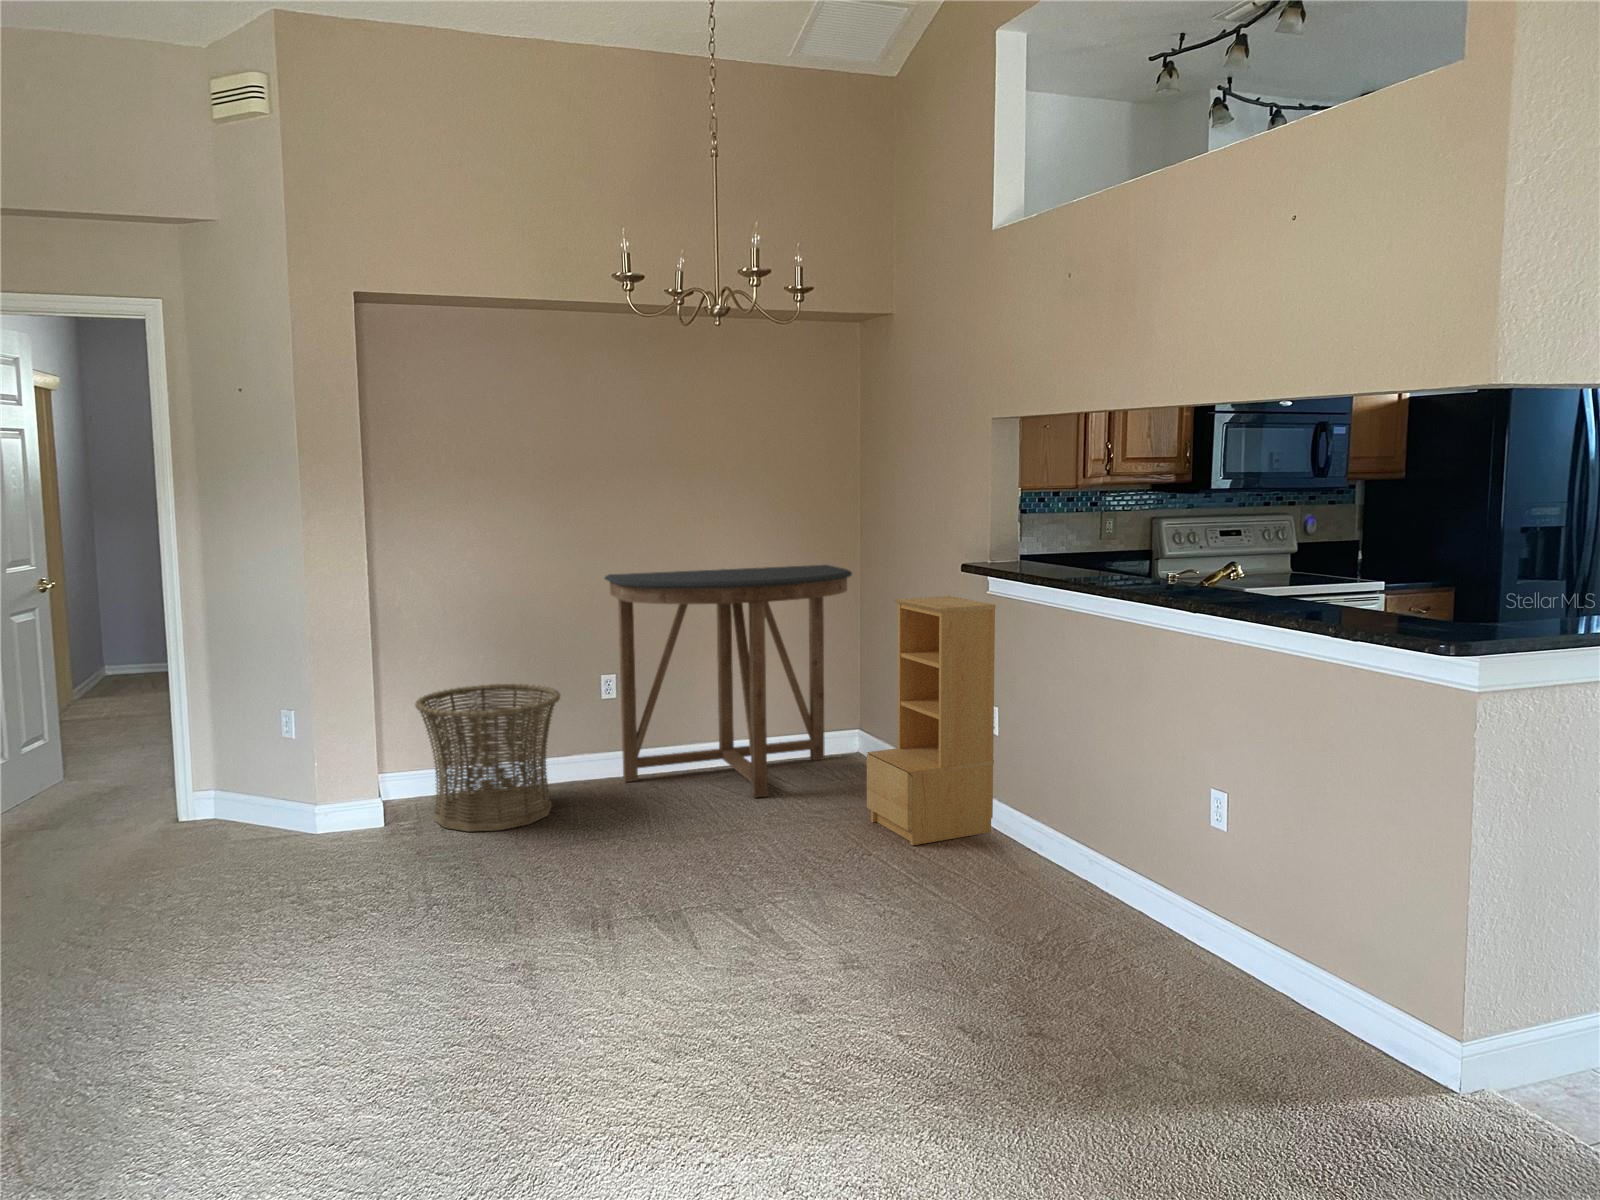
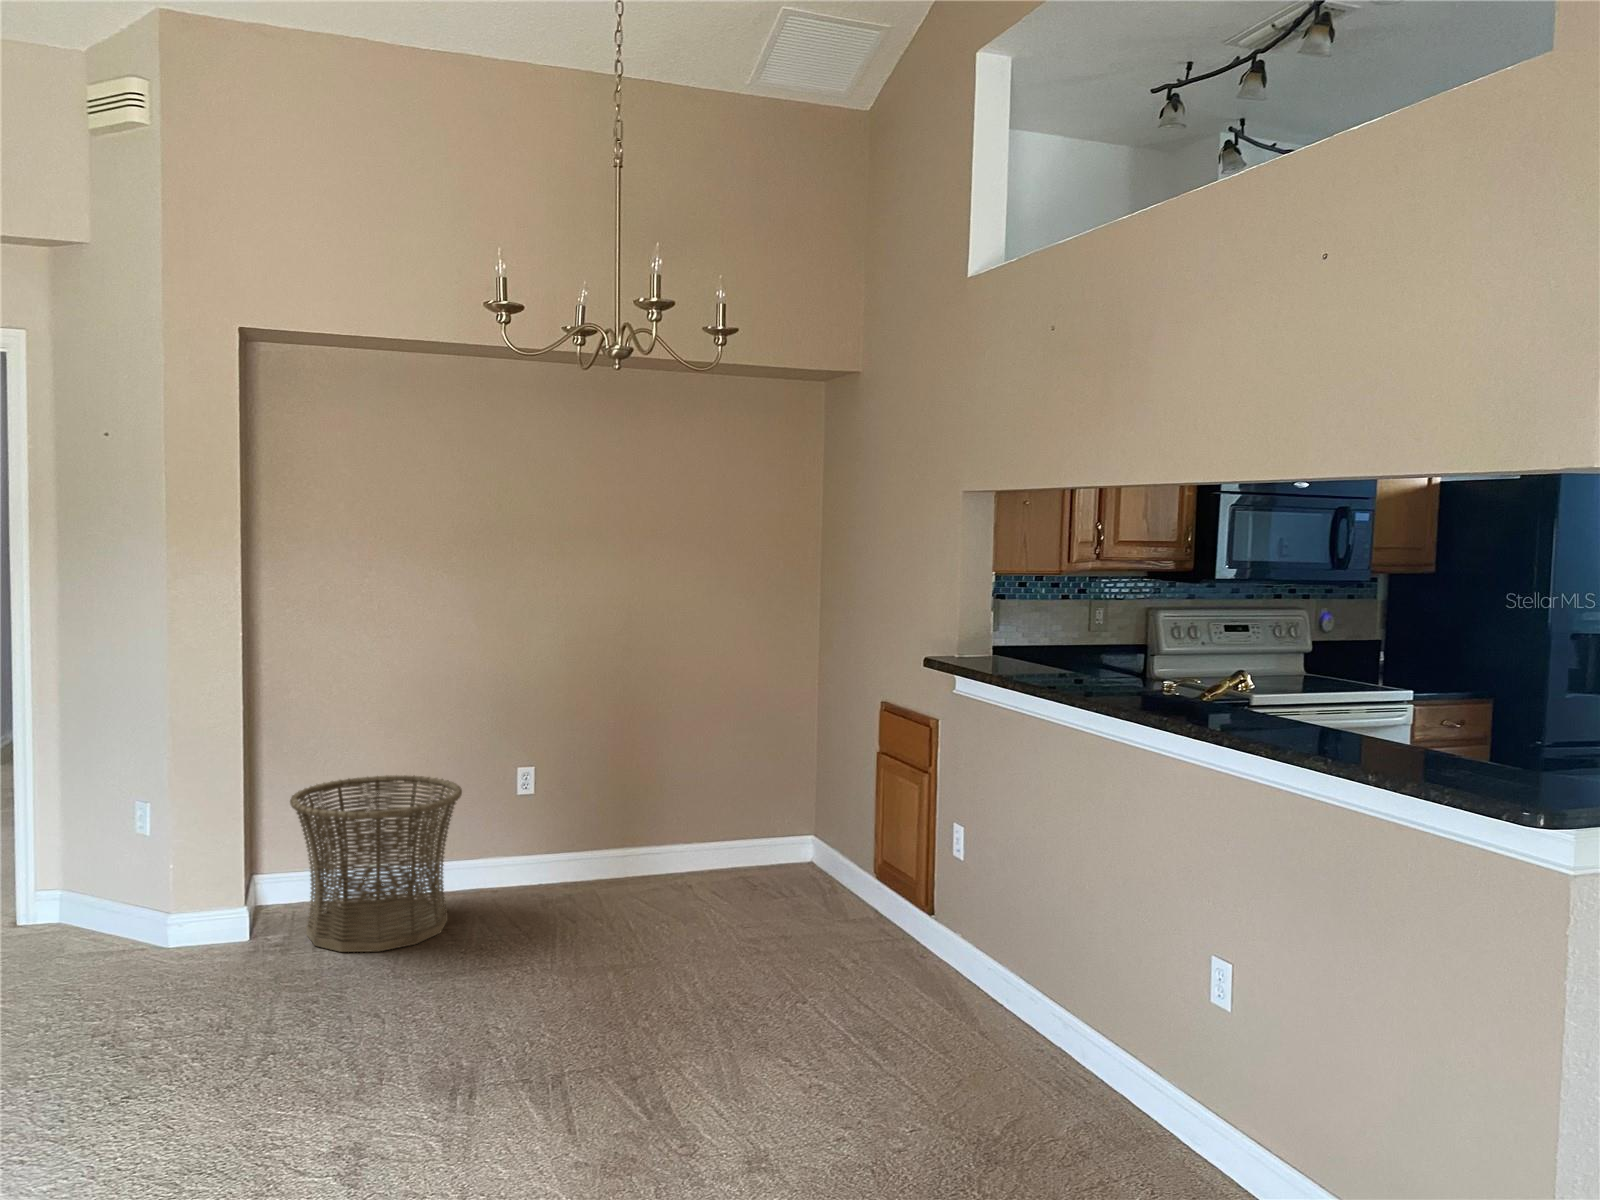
console table: present [605,565,852,798] -> none [525,648,808,917]
bookshelf: present [867,596,996,845] -> none [808,693,962,989]

